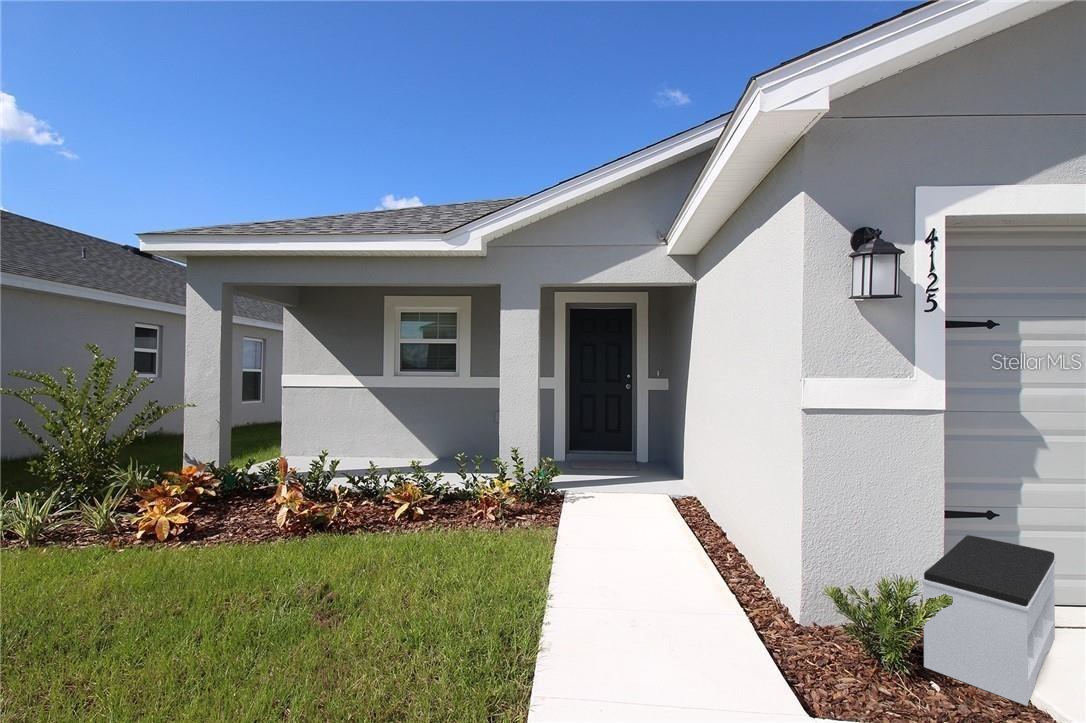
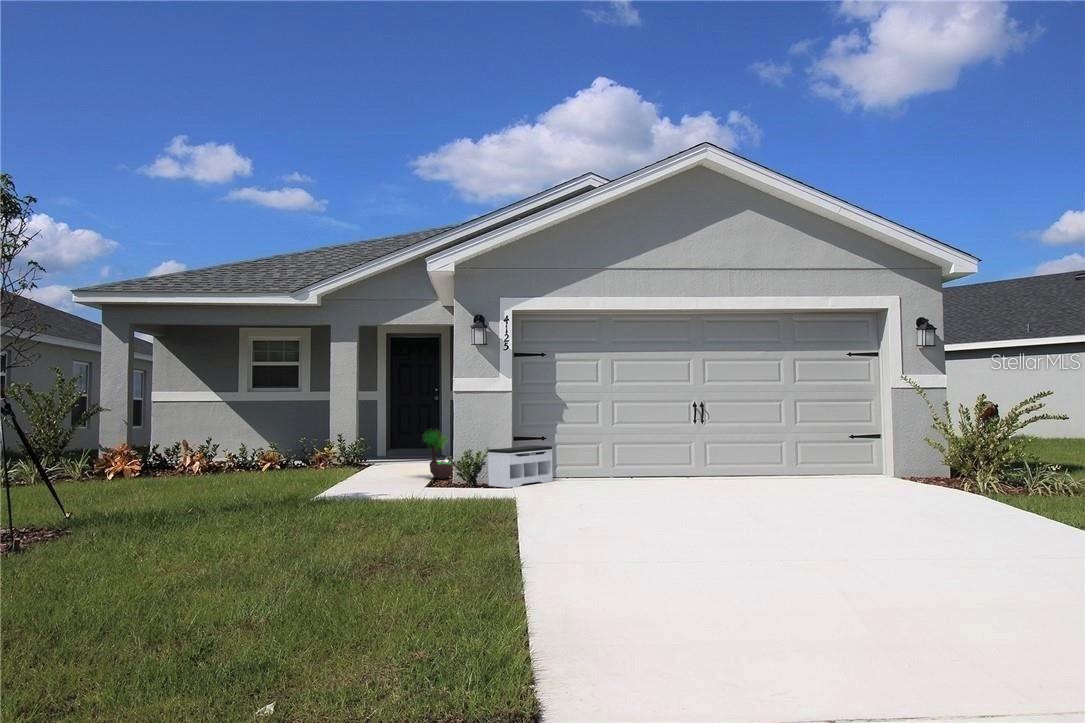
potted tree: none [686,469,758,583] -> present [423,429,453,479]

